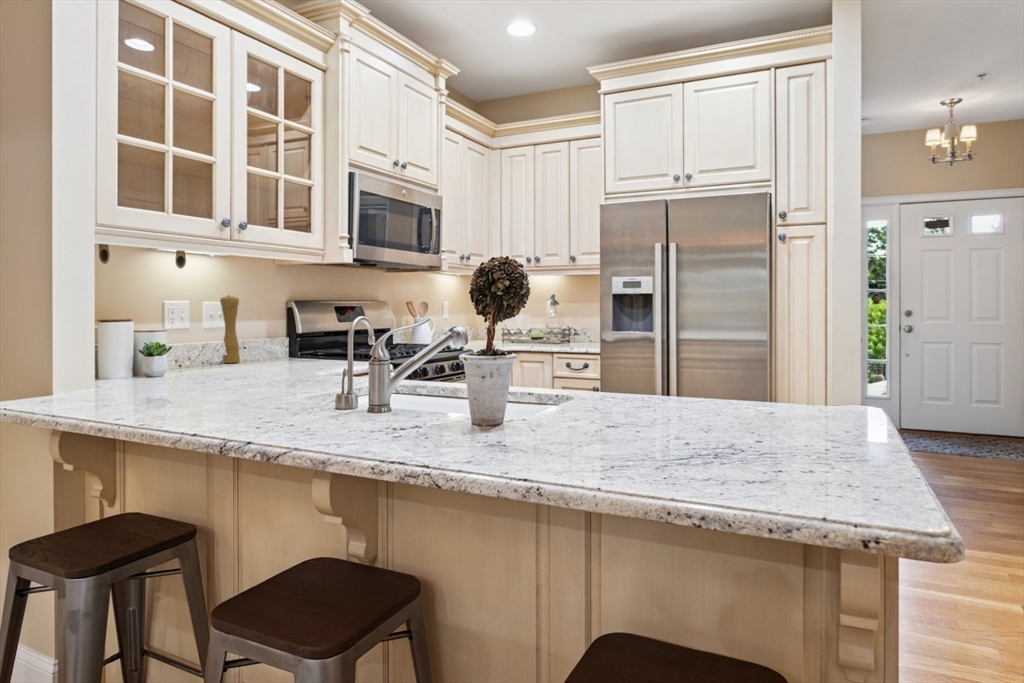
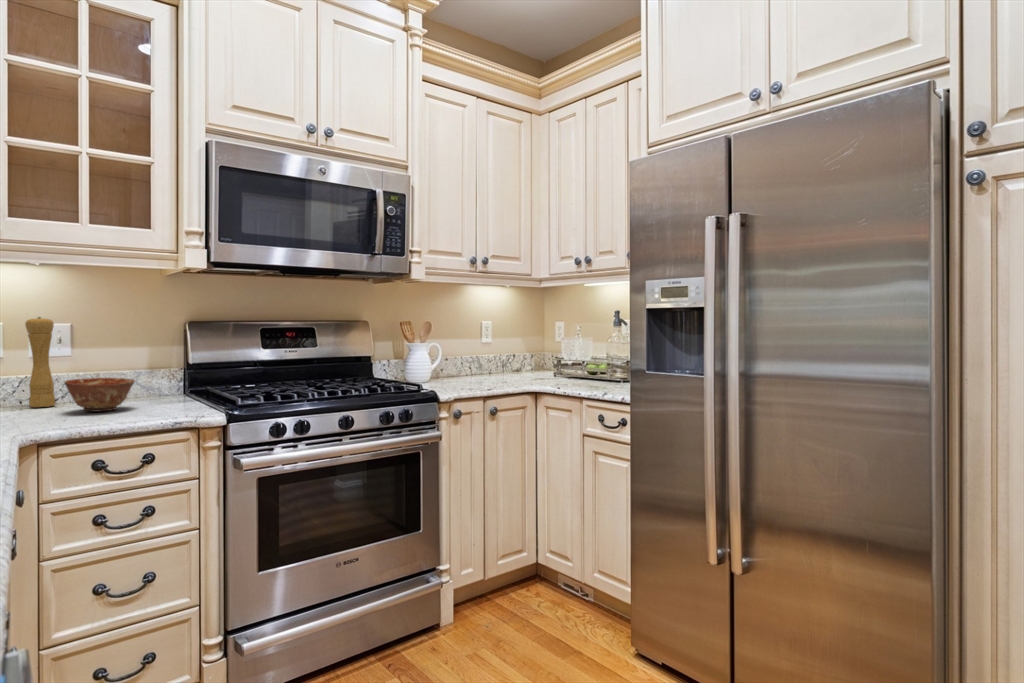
ceramic bowl: none [273,340,317,362] -> present [65,378,135,412]

